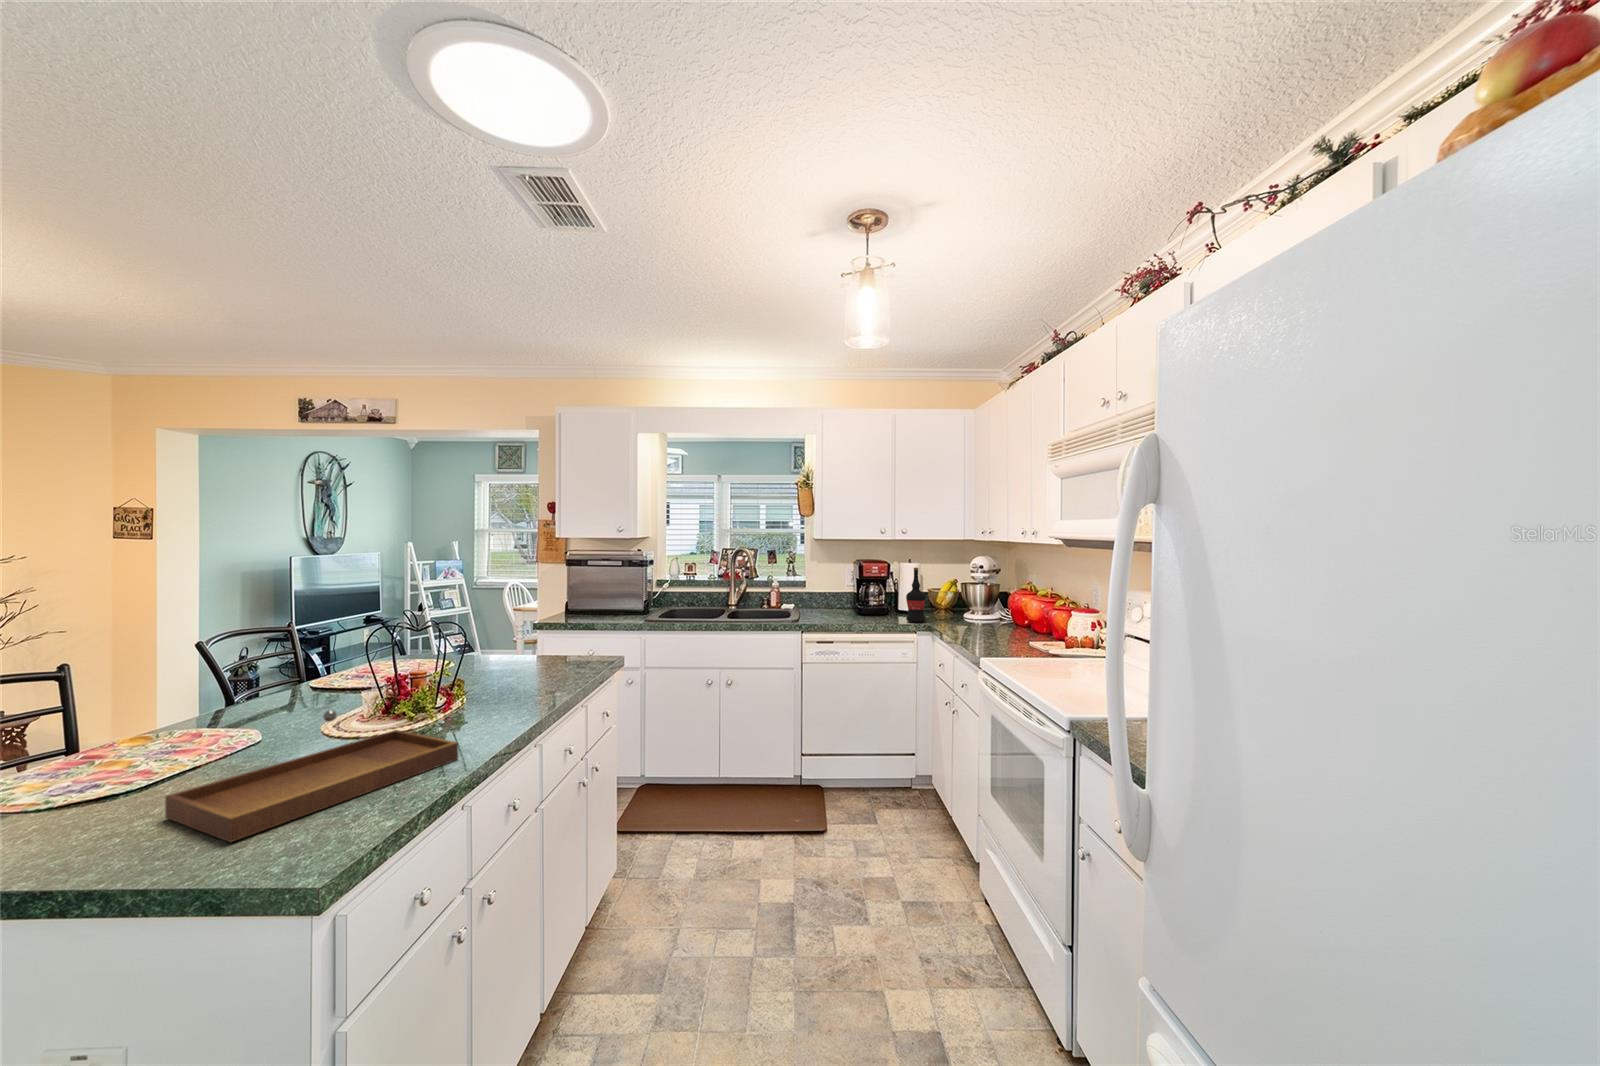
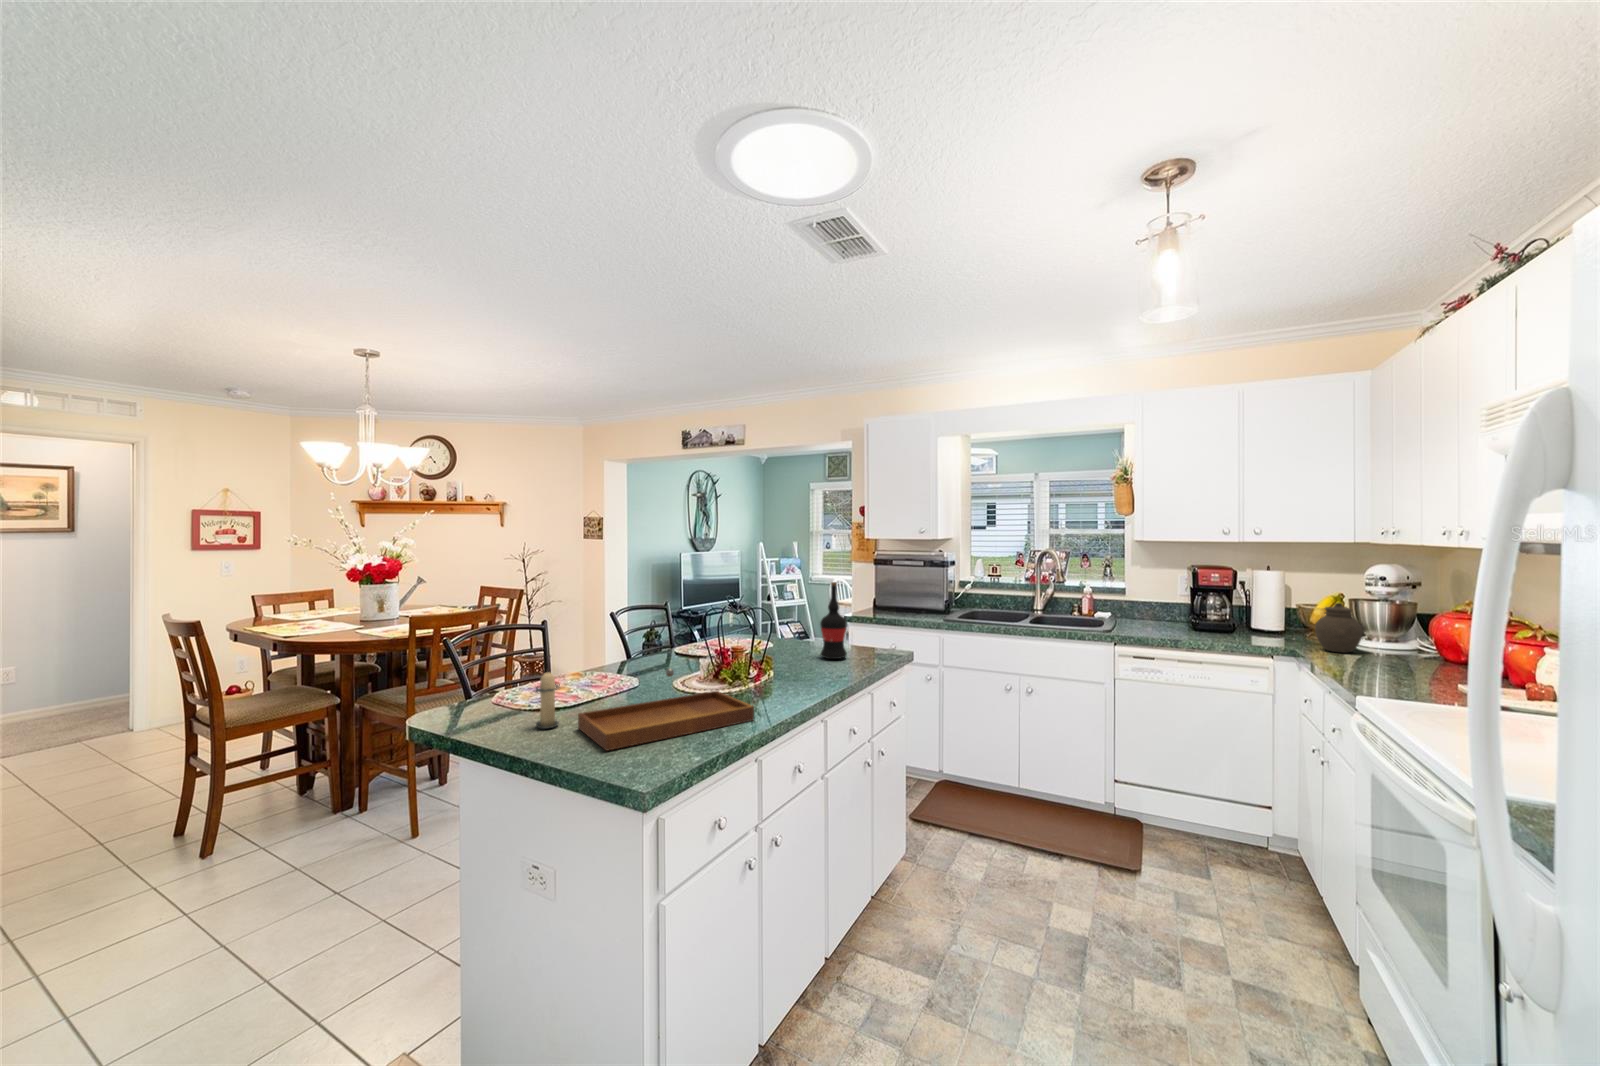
wine bottle: present [906,568,926,622] -> present [820,582,847,659]
jar: none [942,587,970,625] -> present [1315,602,1363,653]
candle: none [67,737,132,833] -> present [536,672,560,728]

